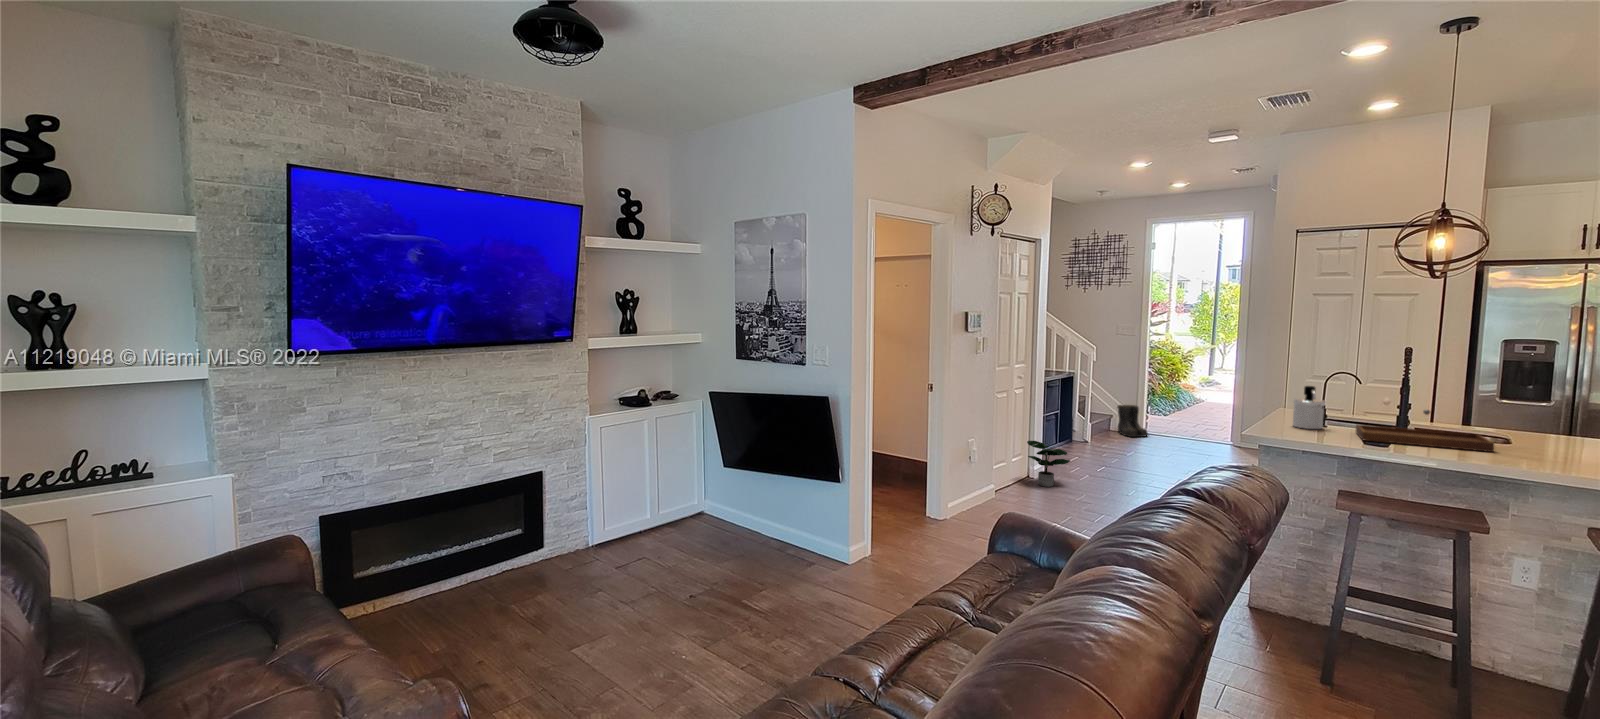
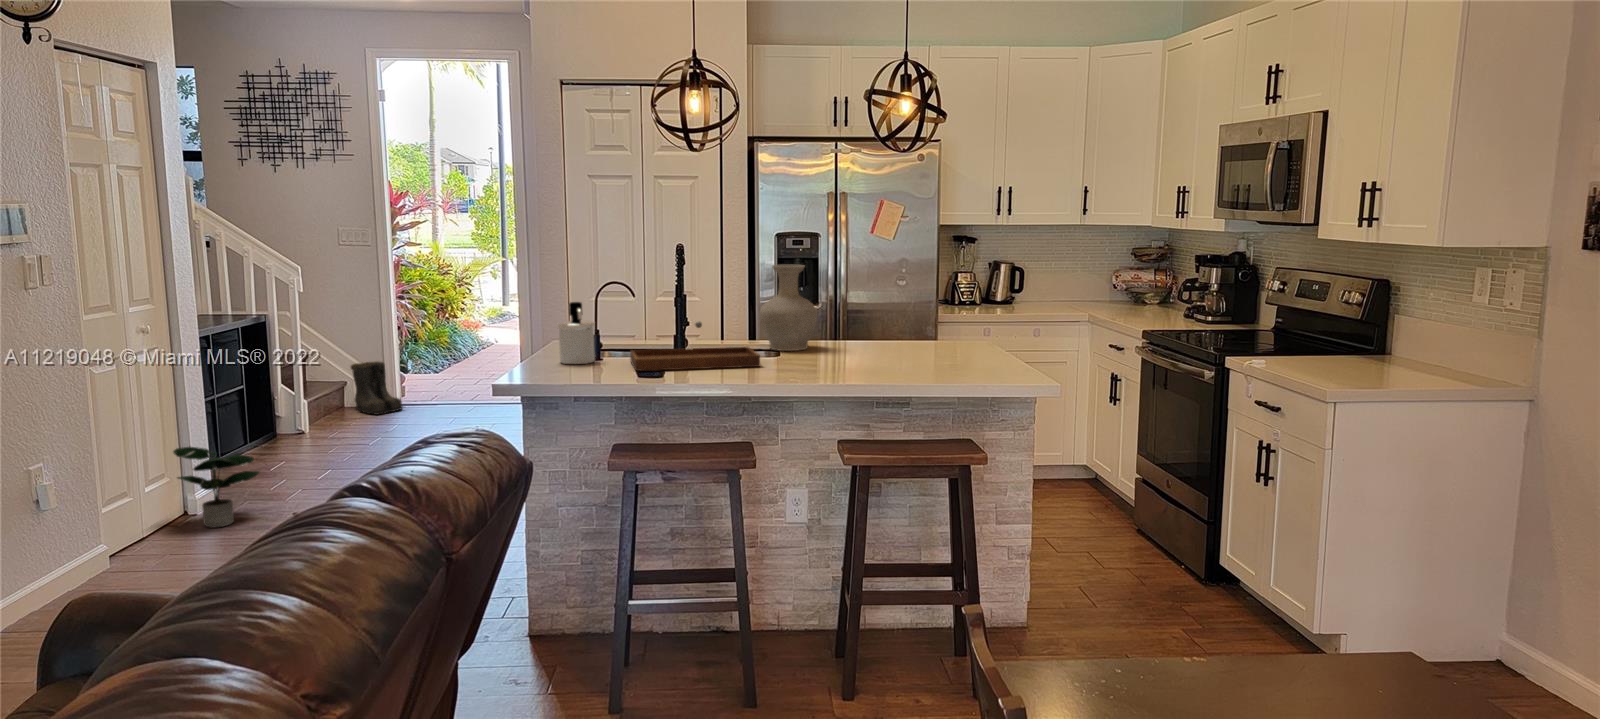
vase: none [1492,370,1564,443] -> present [760,265,817,351]

